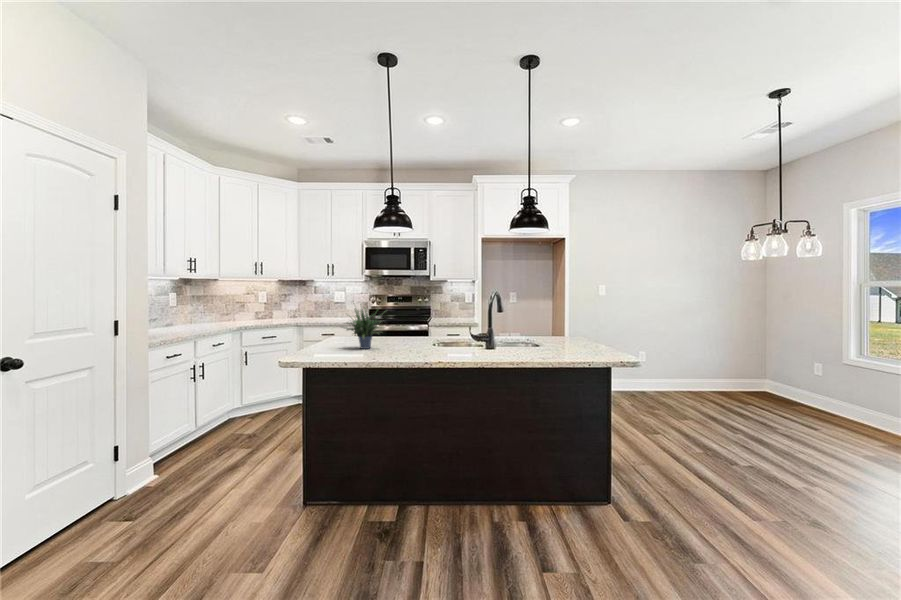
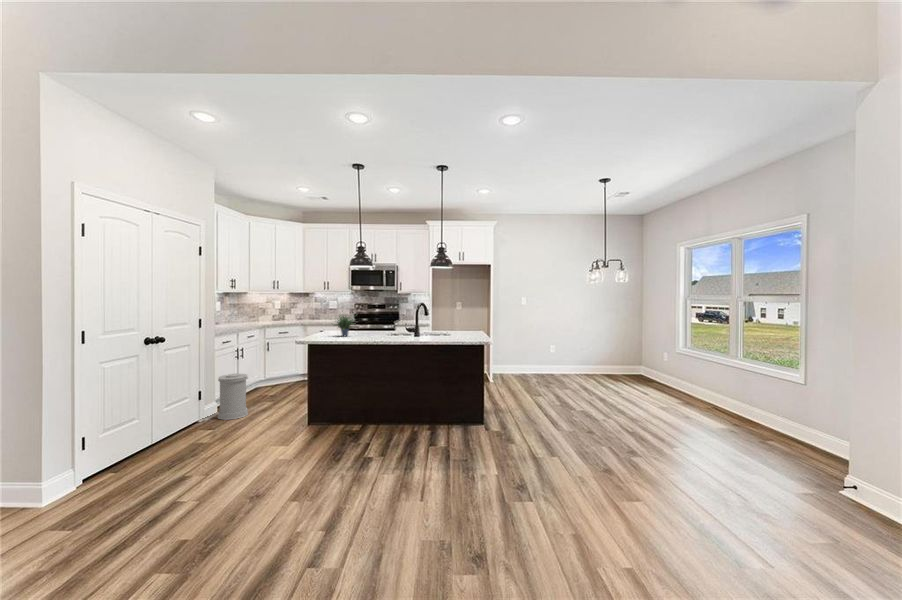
trash can: none [150,409,205,491] -> present [218,374,248,420]

